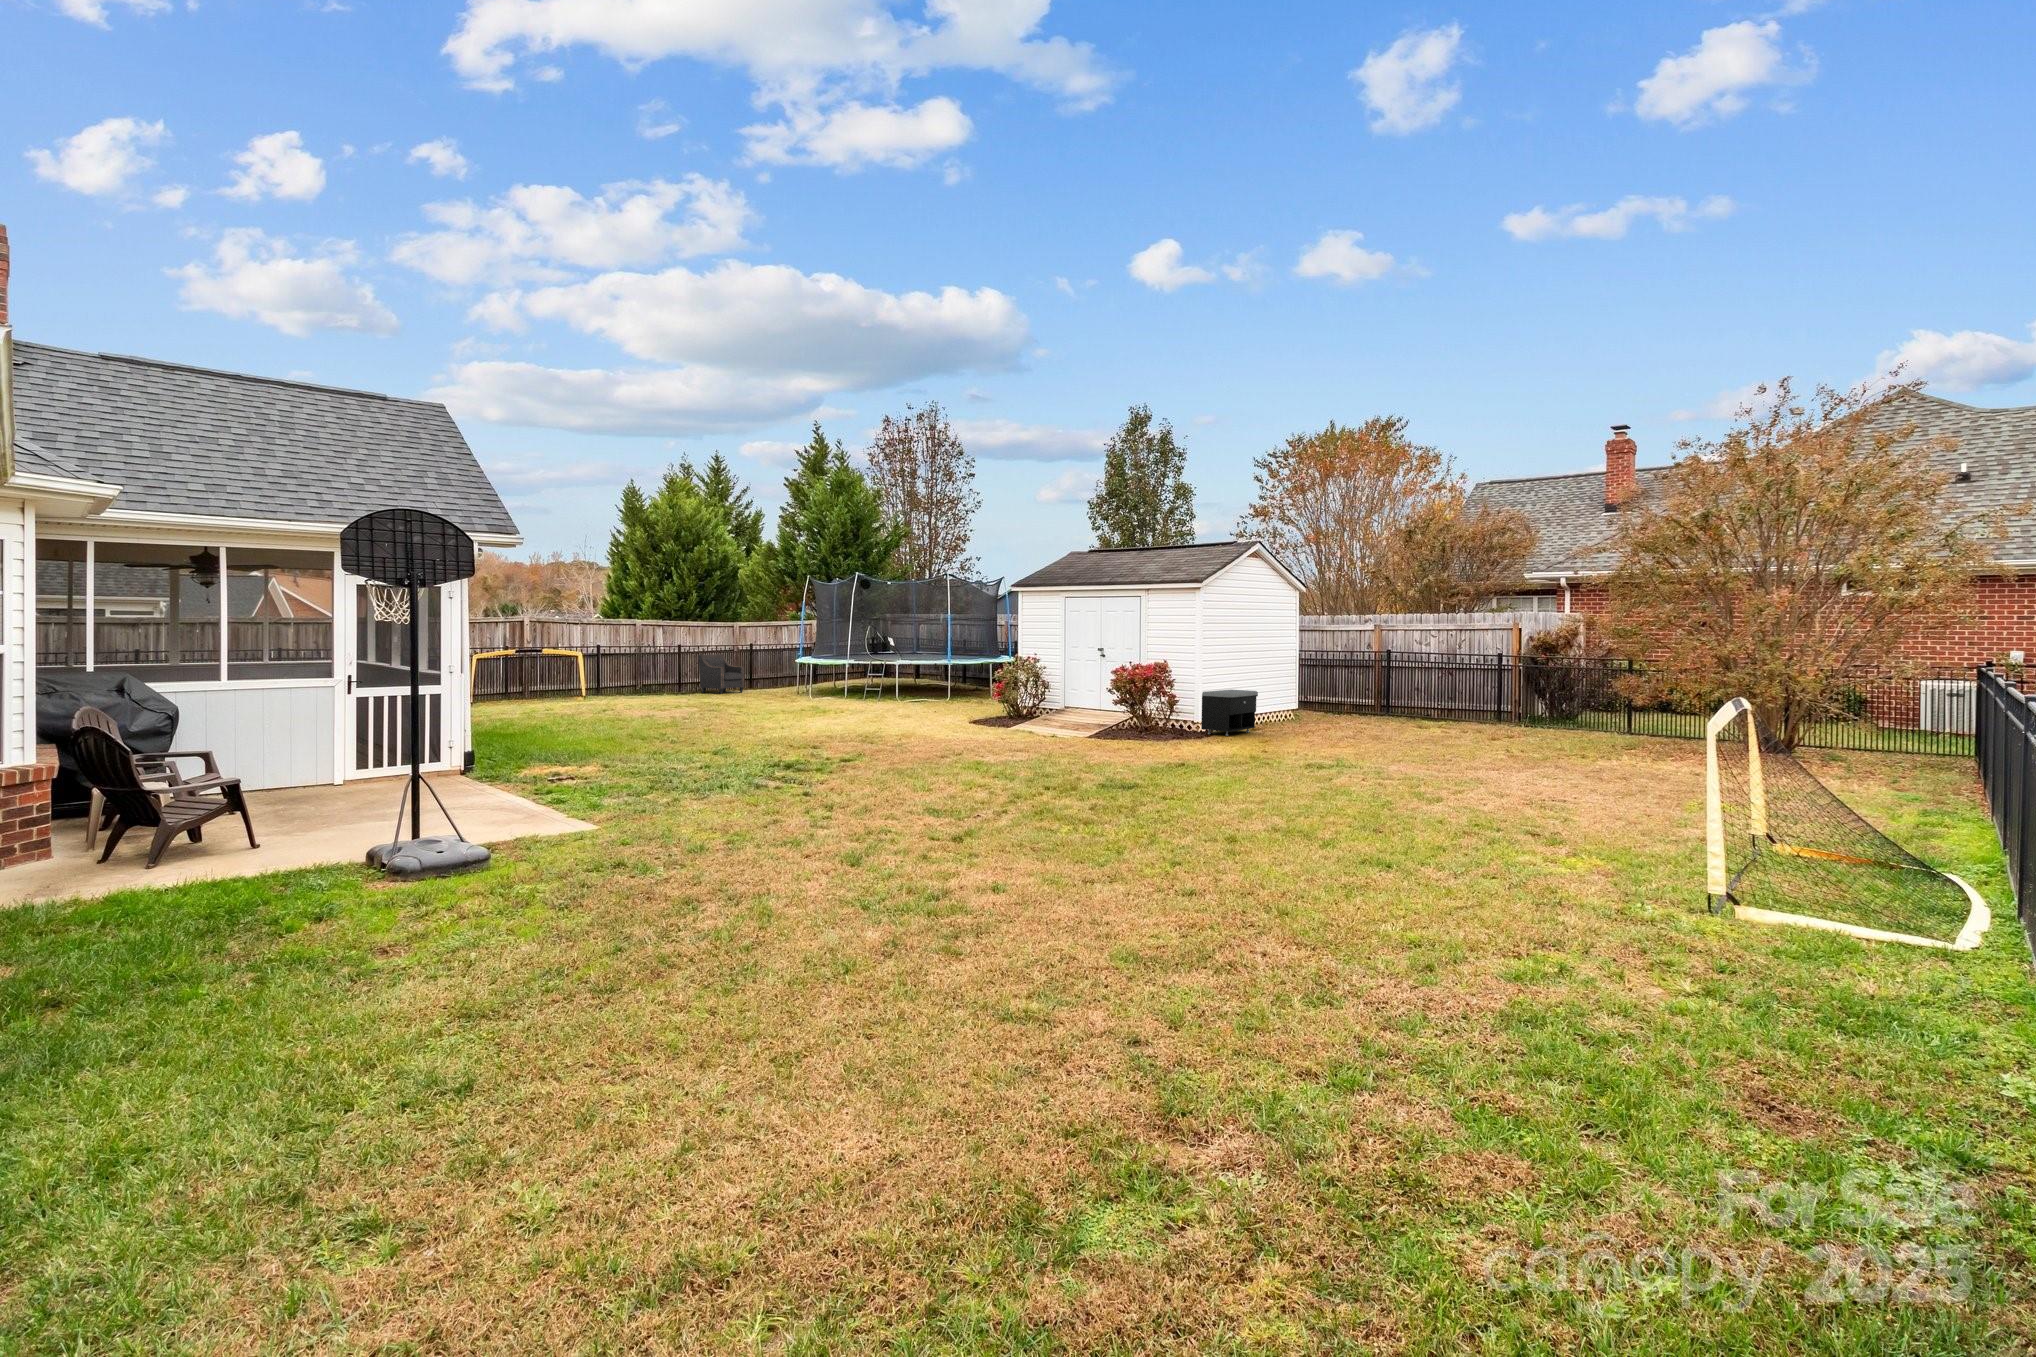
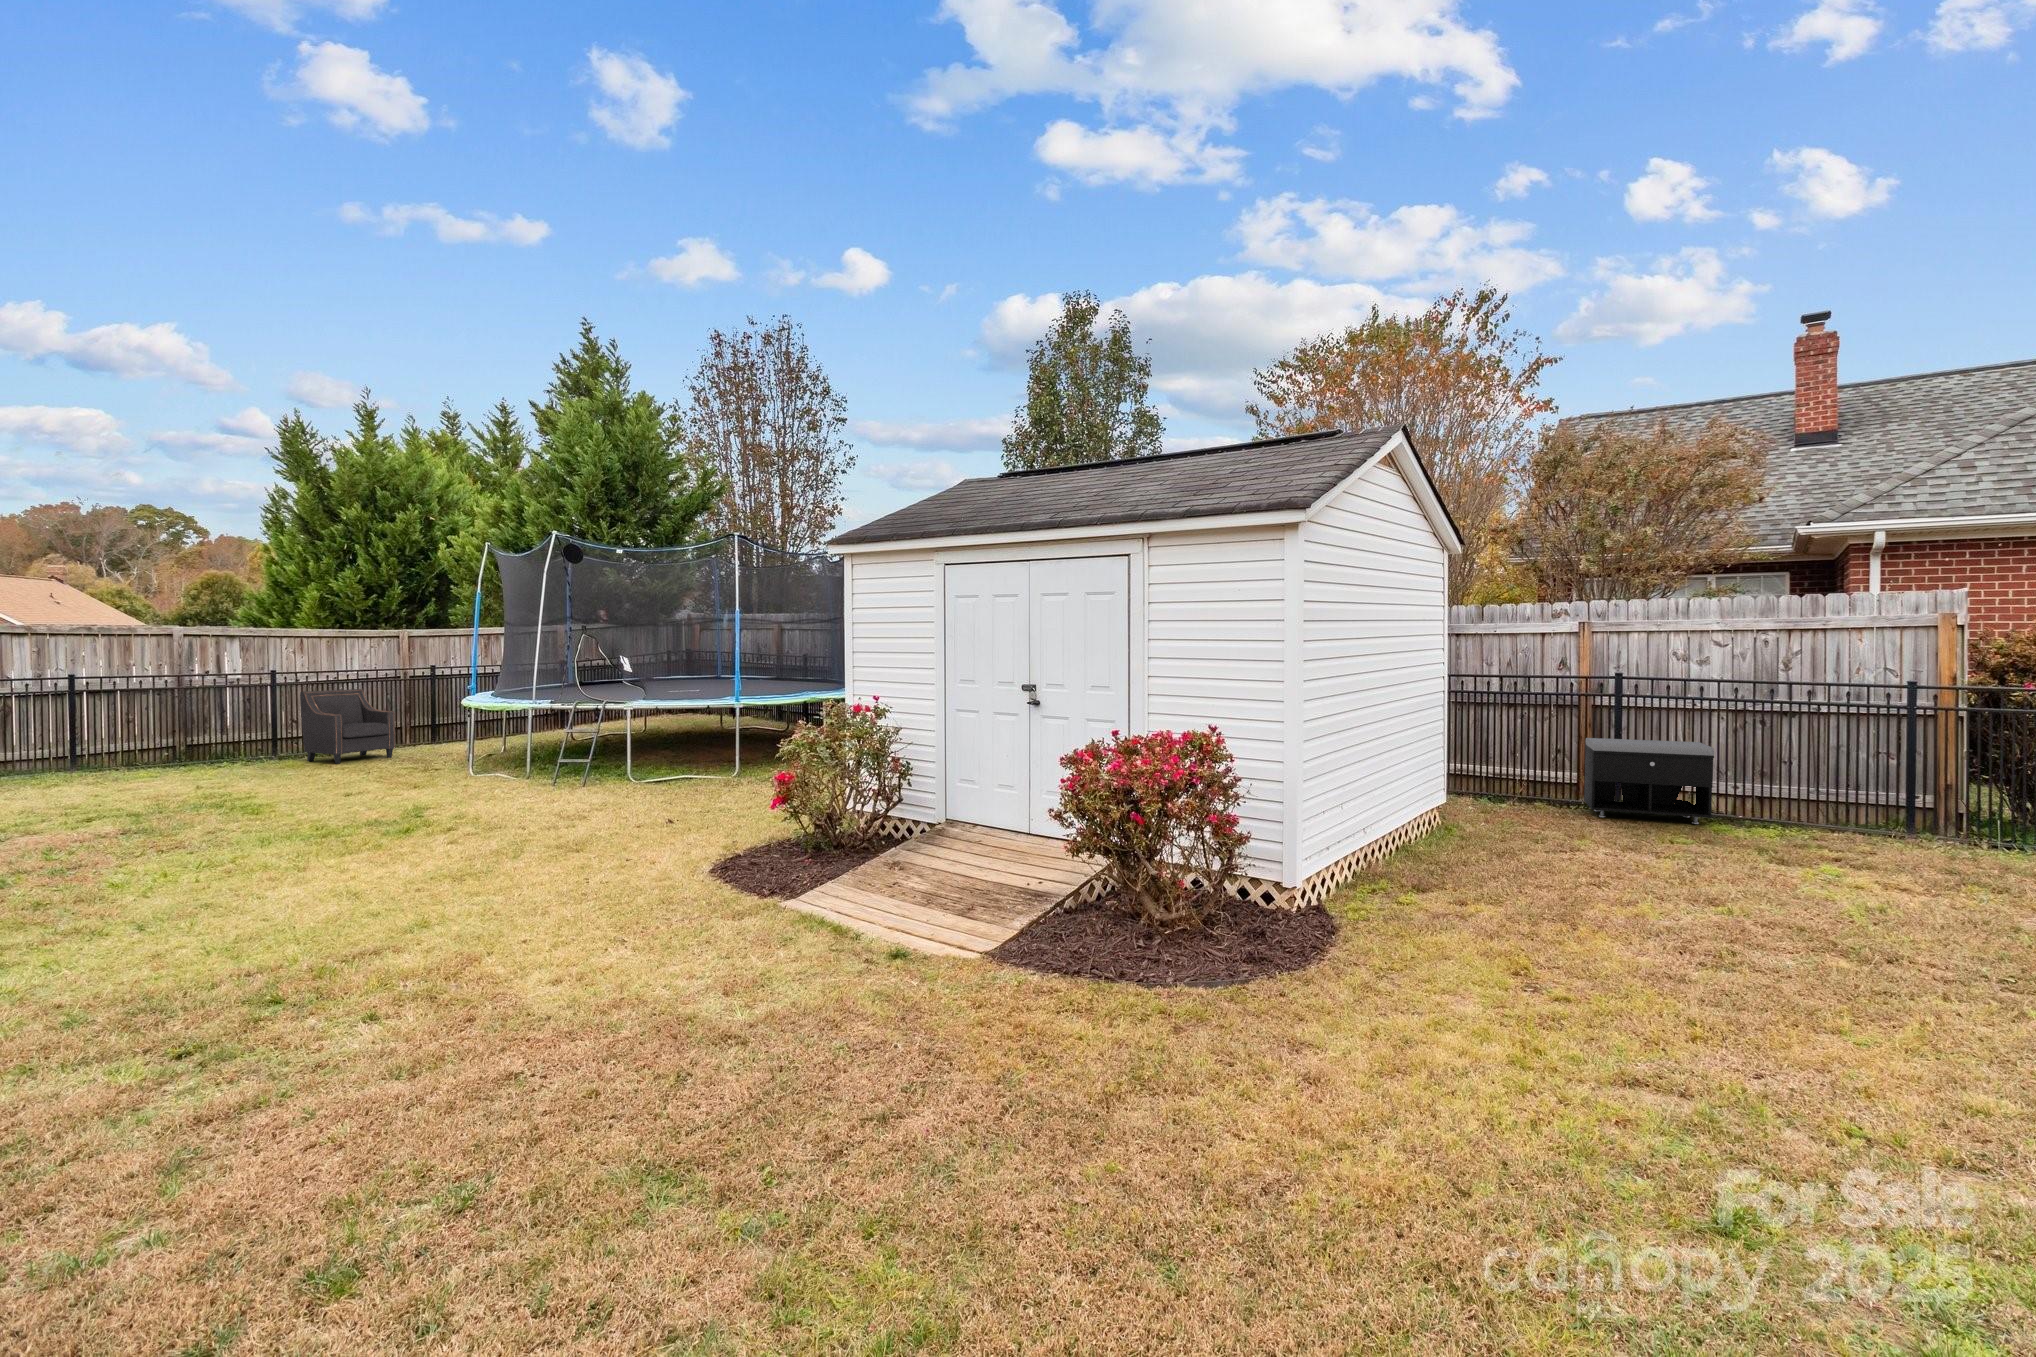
storage bench: present [1201,690,1258,736] -> present [1584,738,1714,824]

